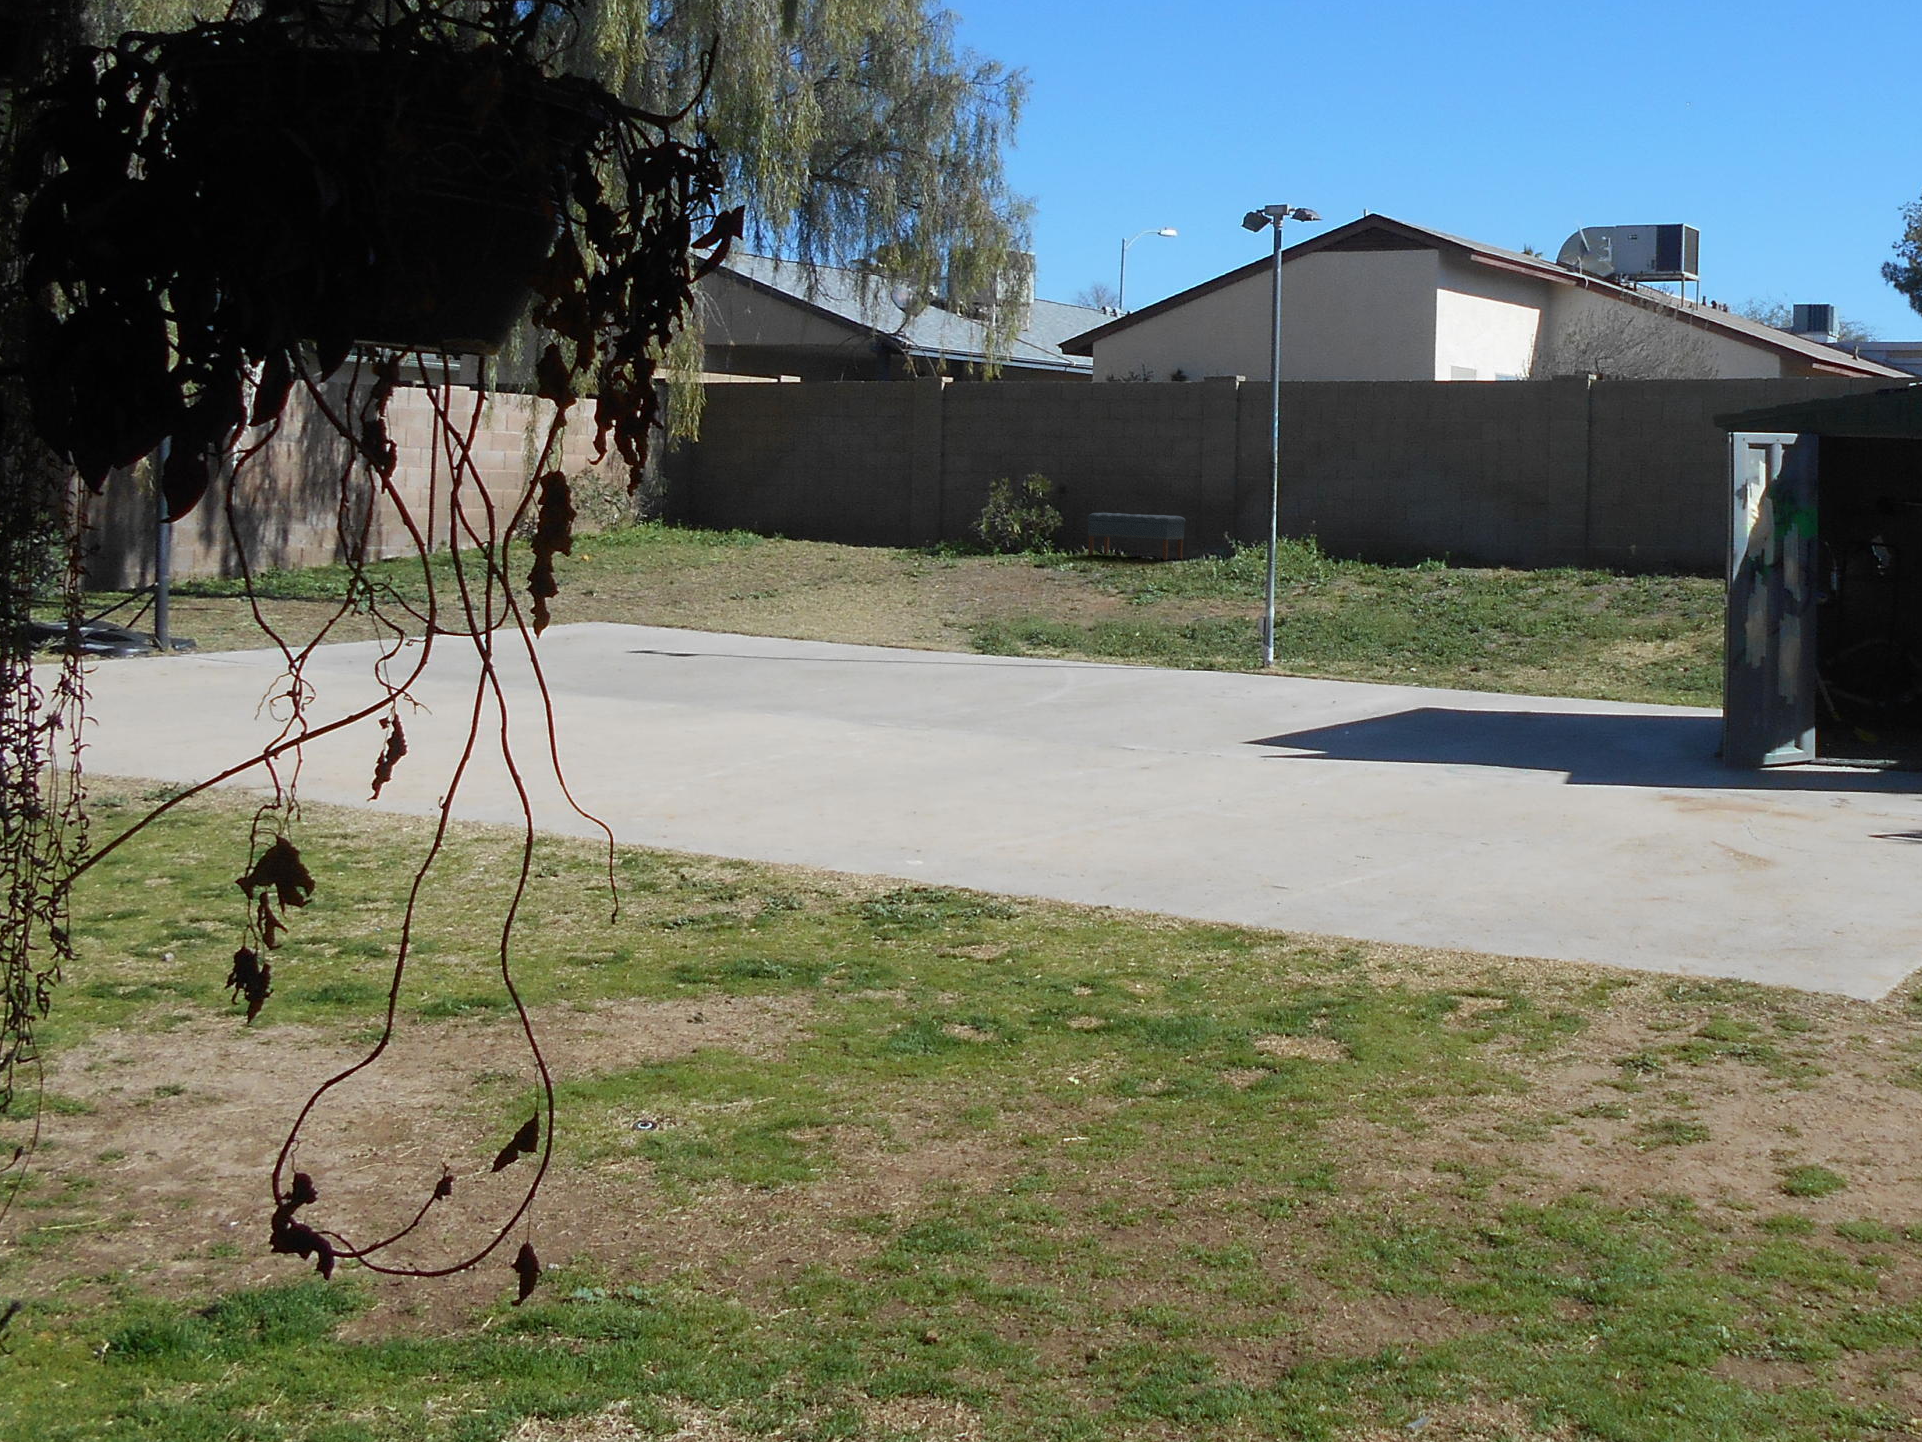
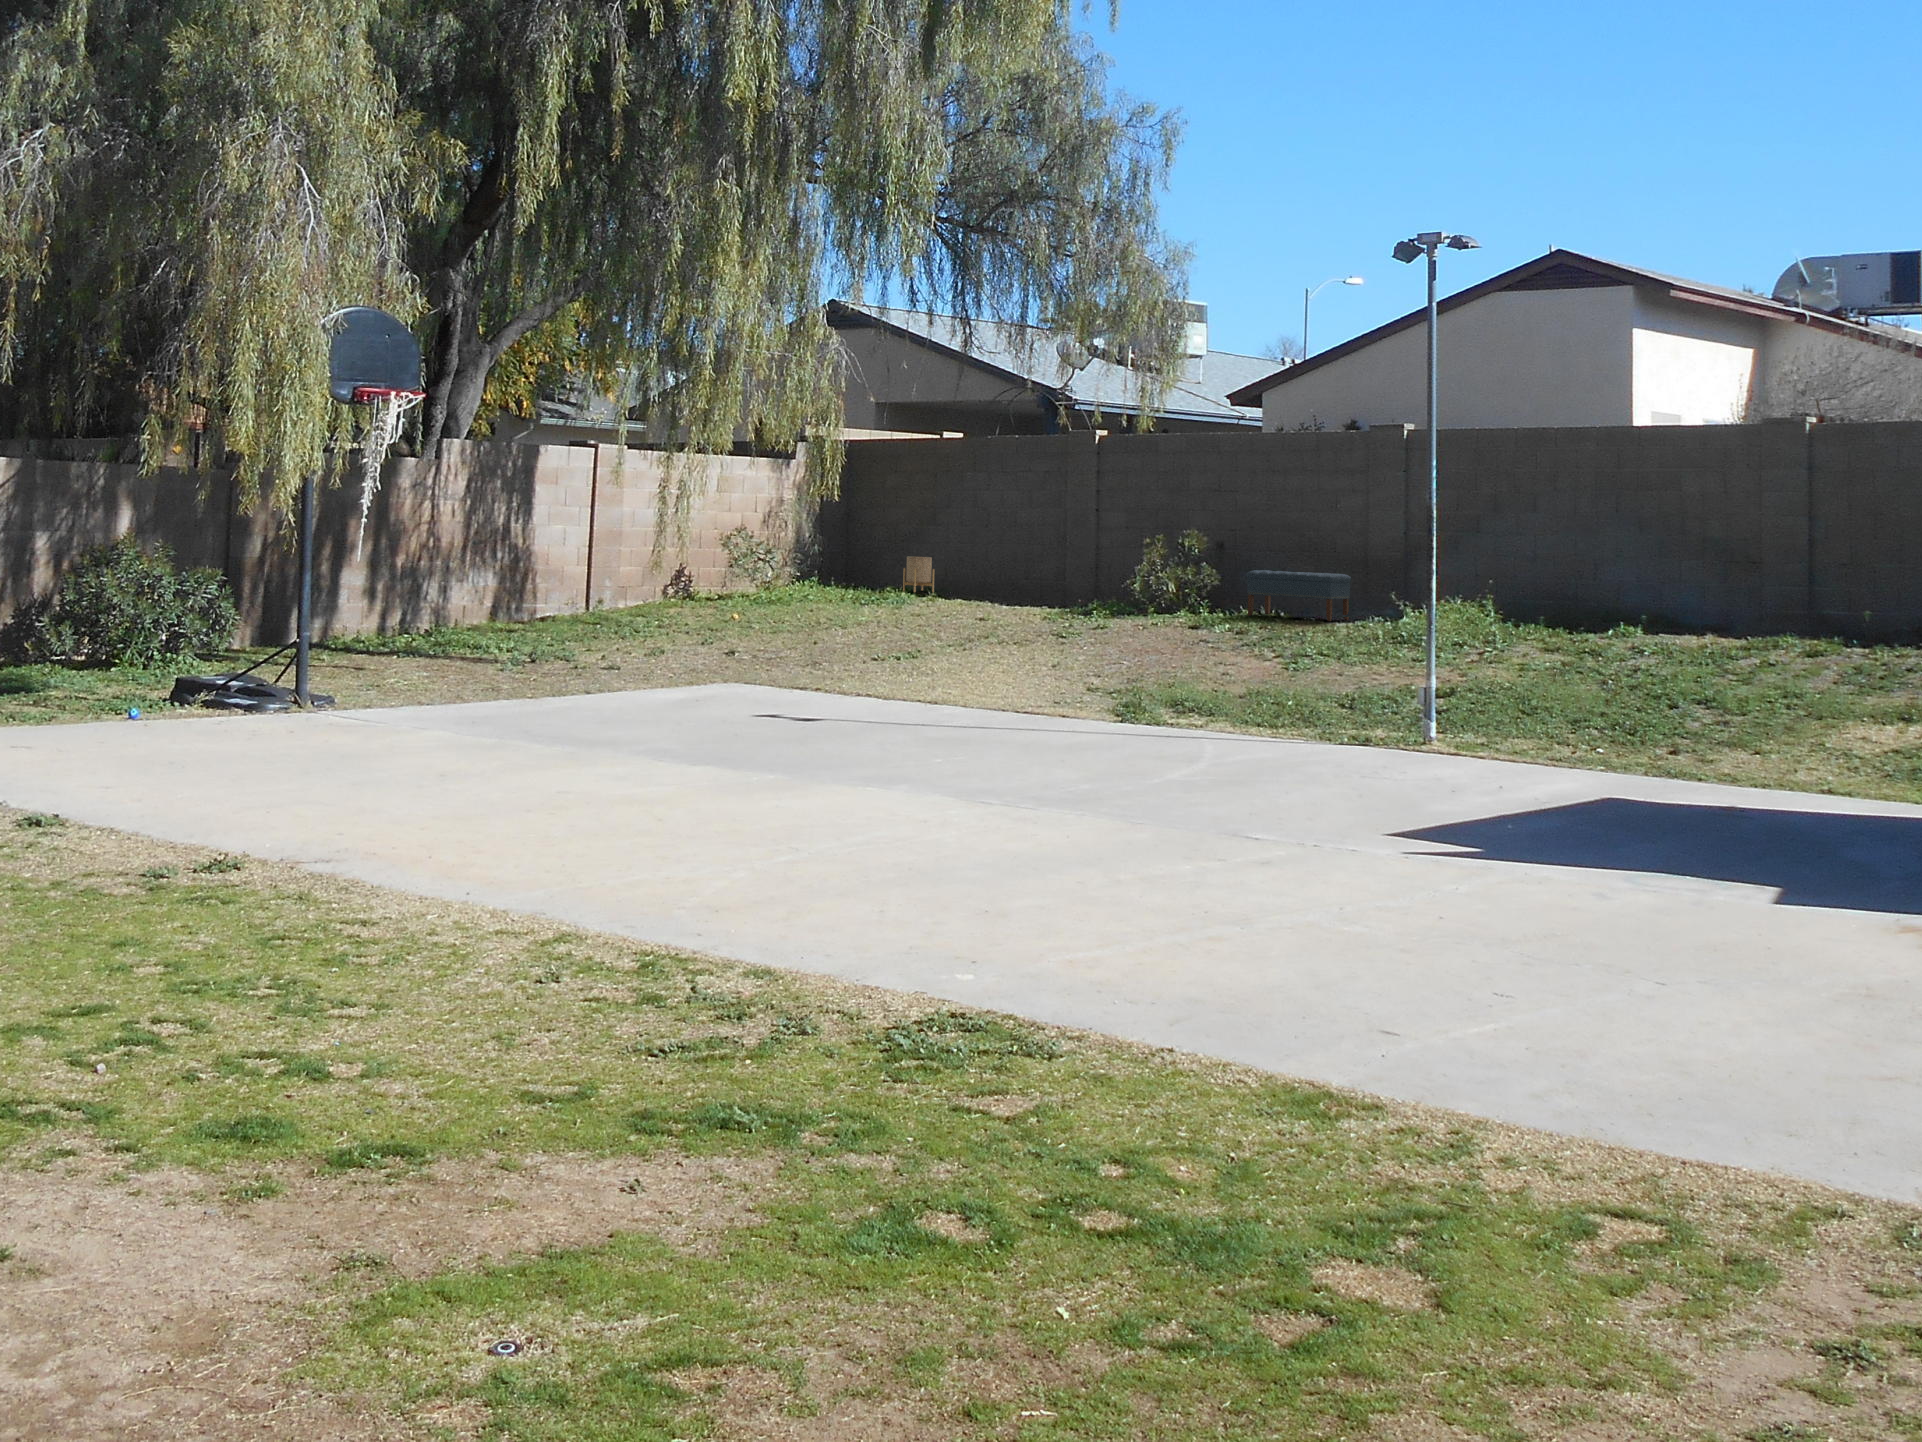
planter: none [743,501,776,536] -> present [903,557,934,592]

